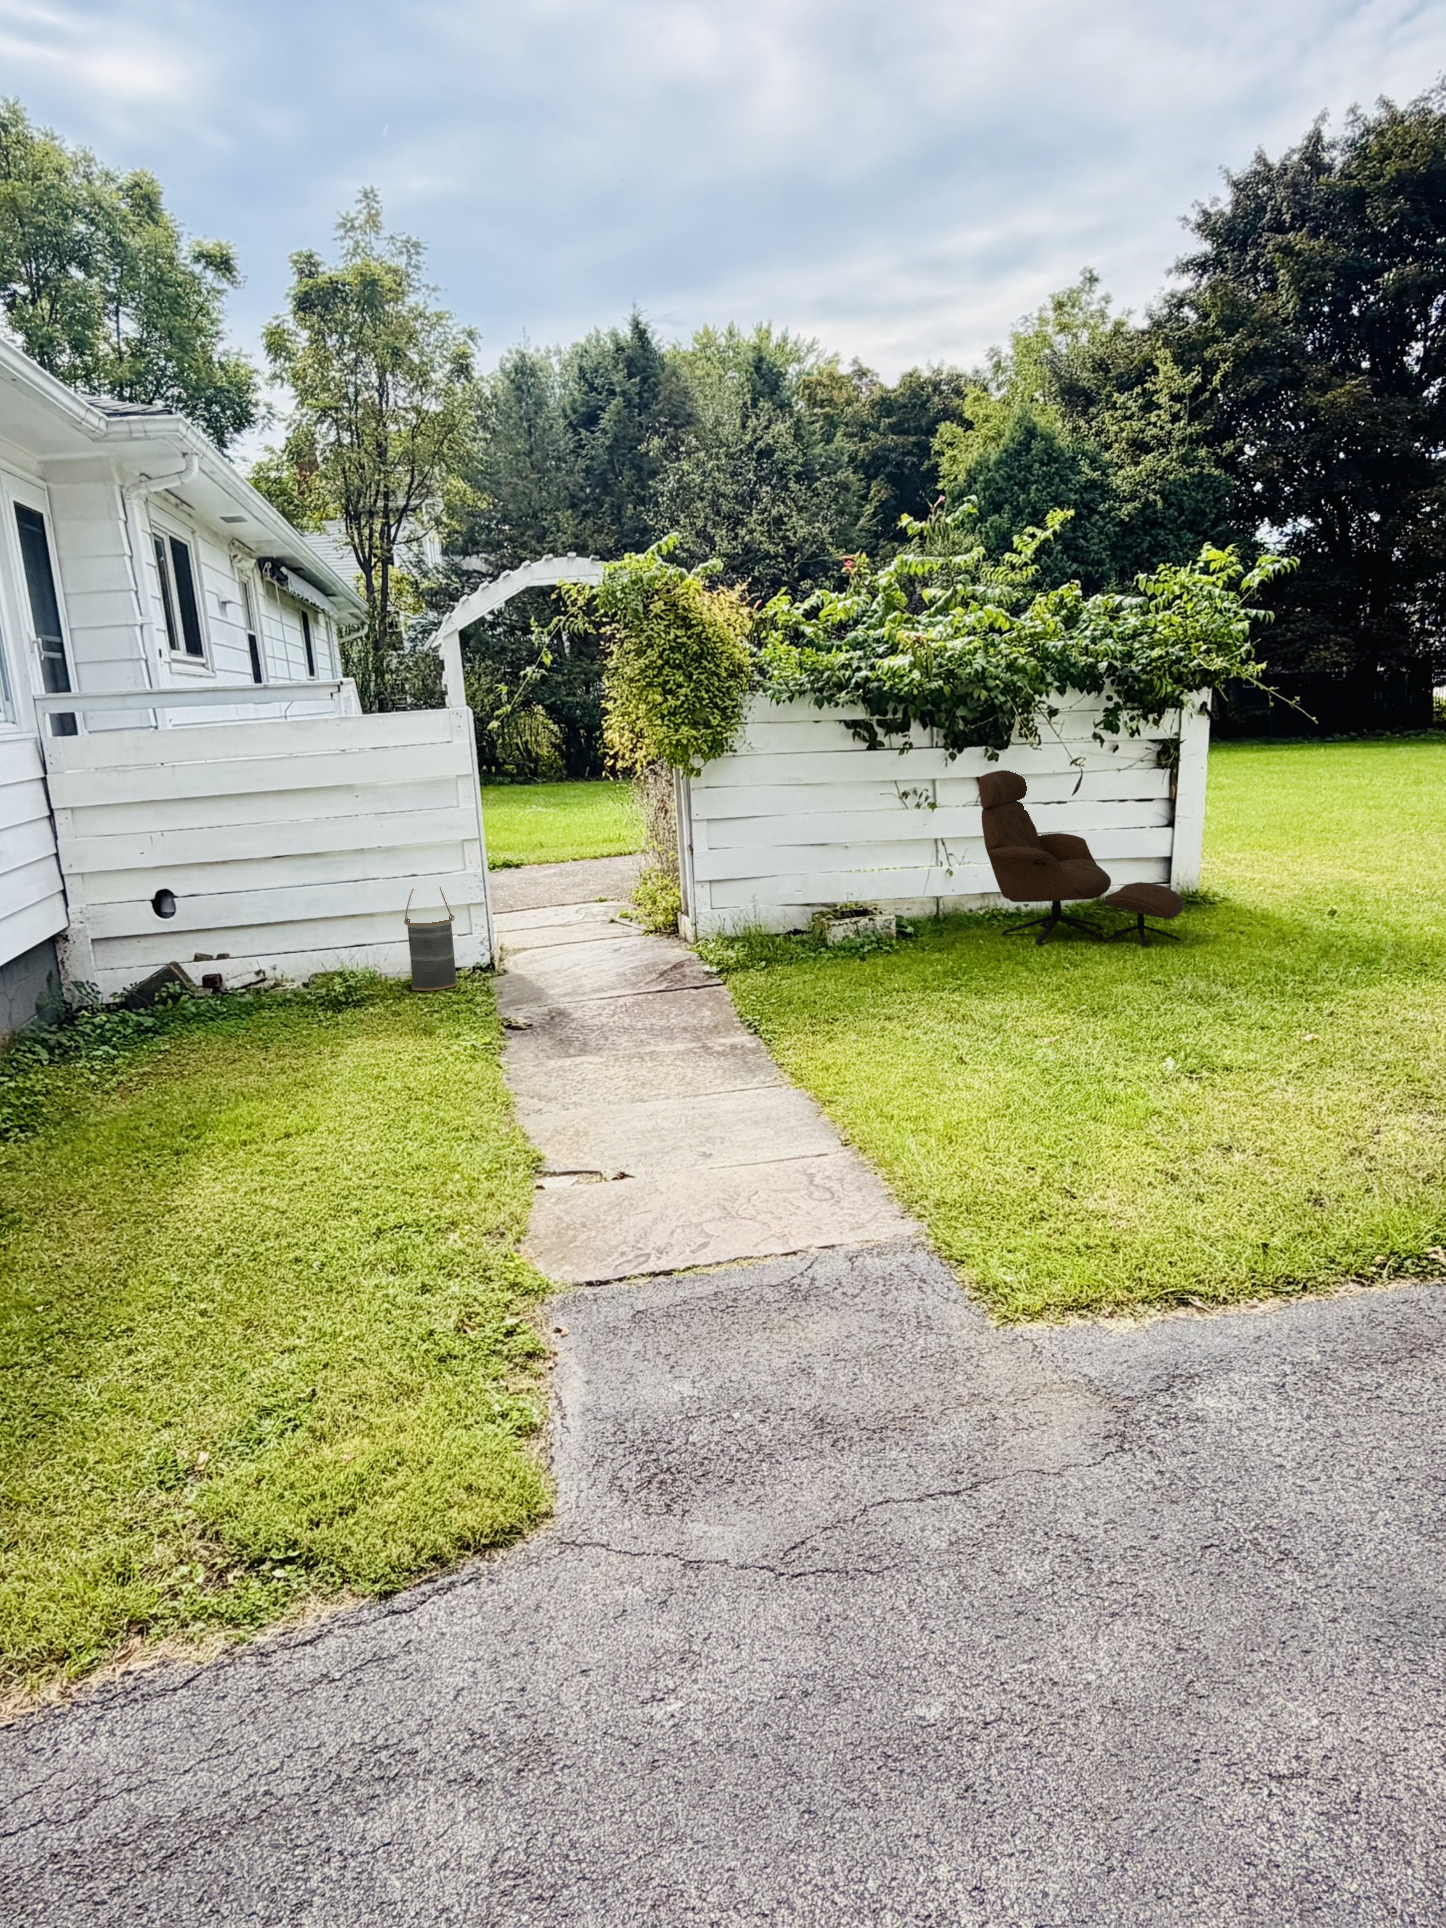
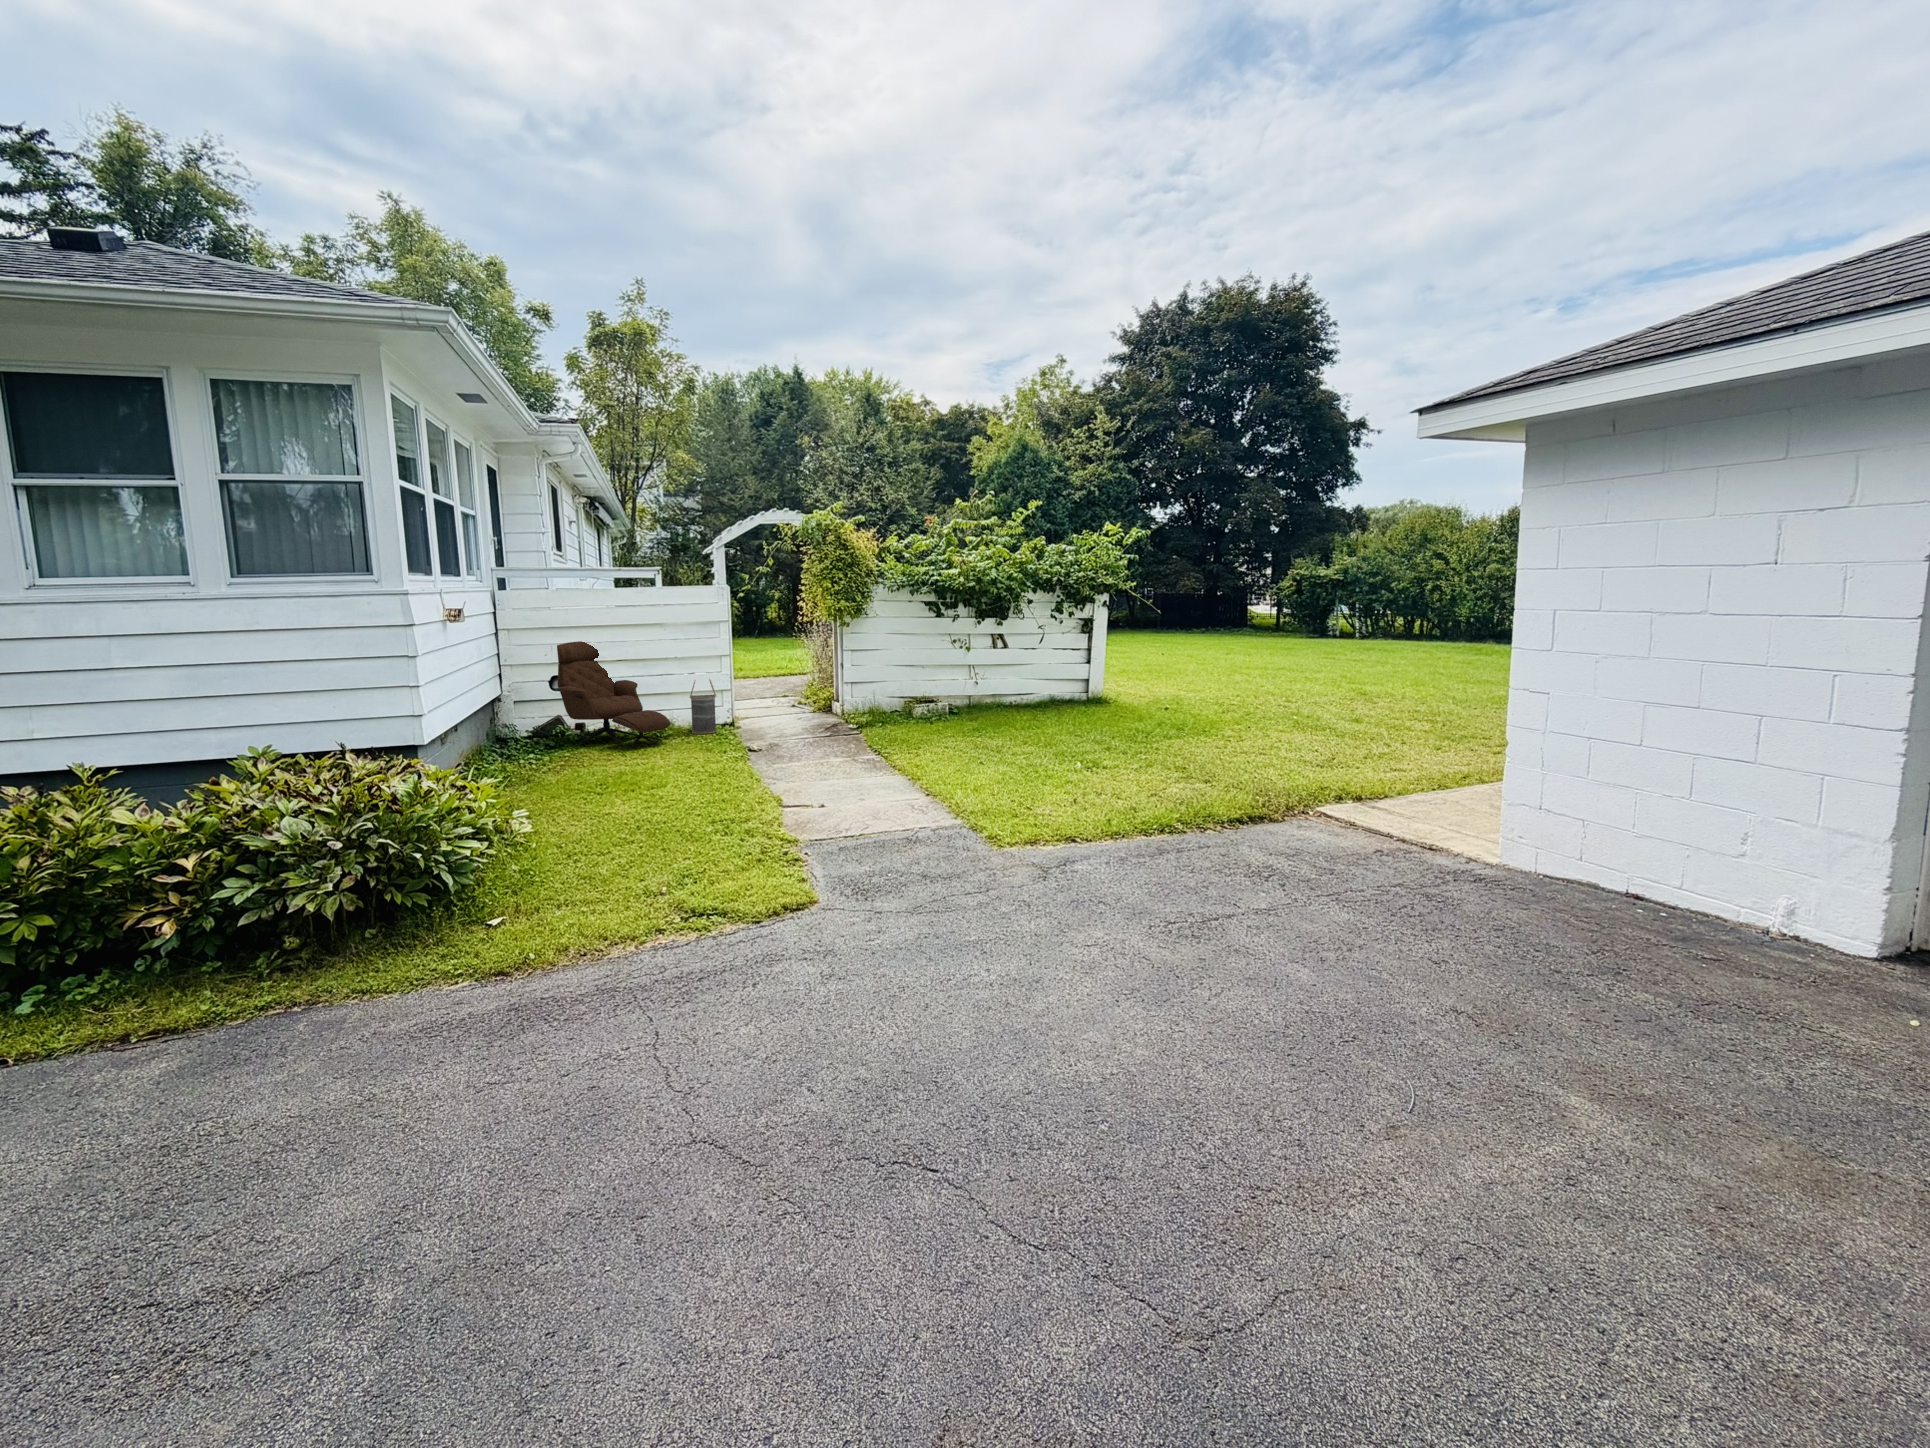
lounge chair: present [979,770,1184,946] -> present [557,641,670,748]

